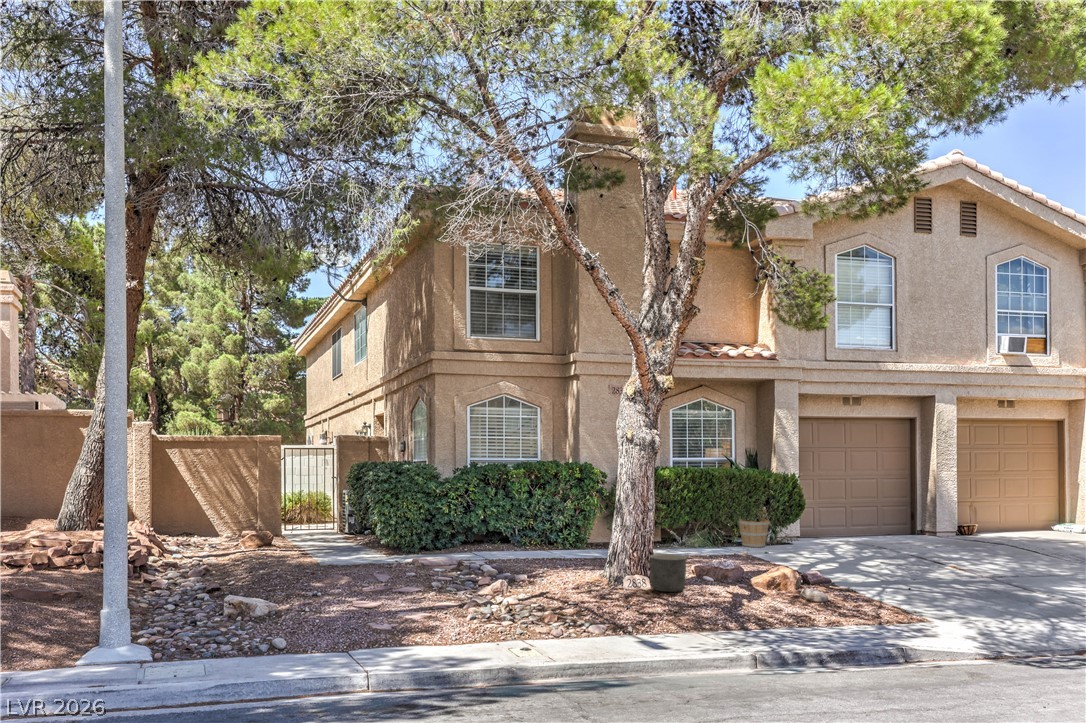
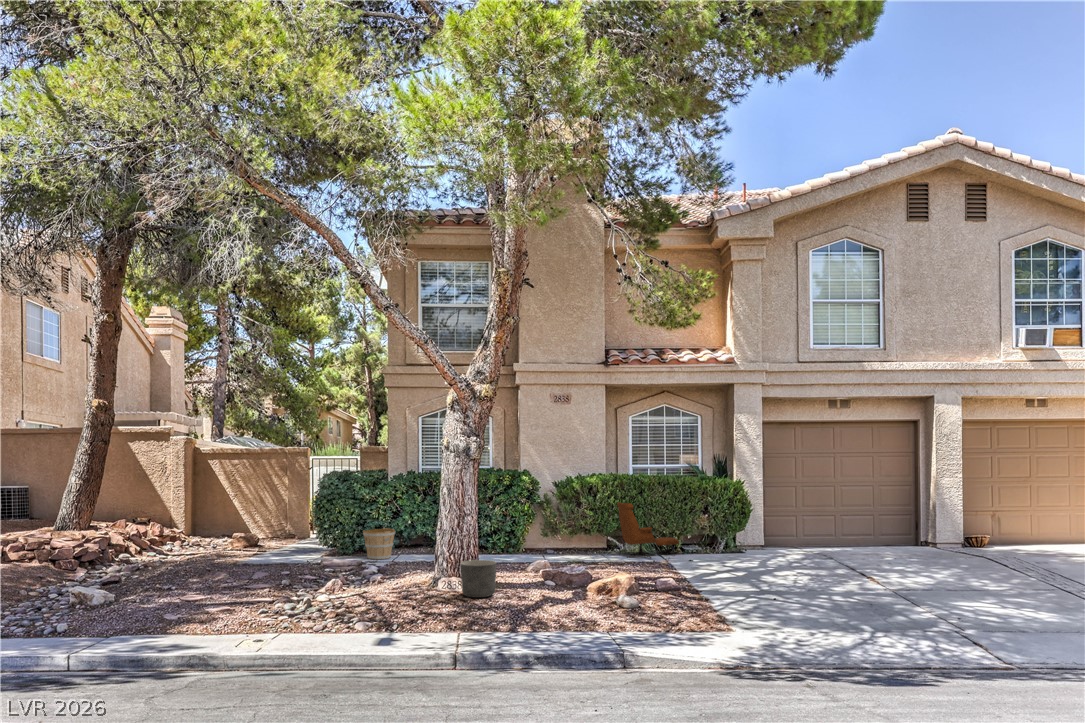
lounge chair: none [679,495,729,551] -> present [617,502,679,558]
wooden bucket: present [739,519,770,547] -> present [363,528,395,559]

